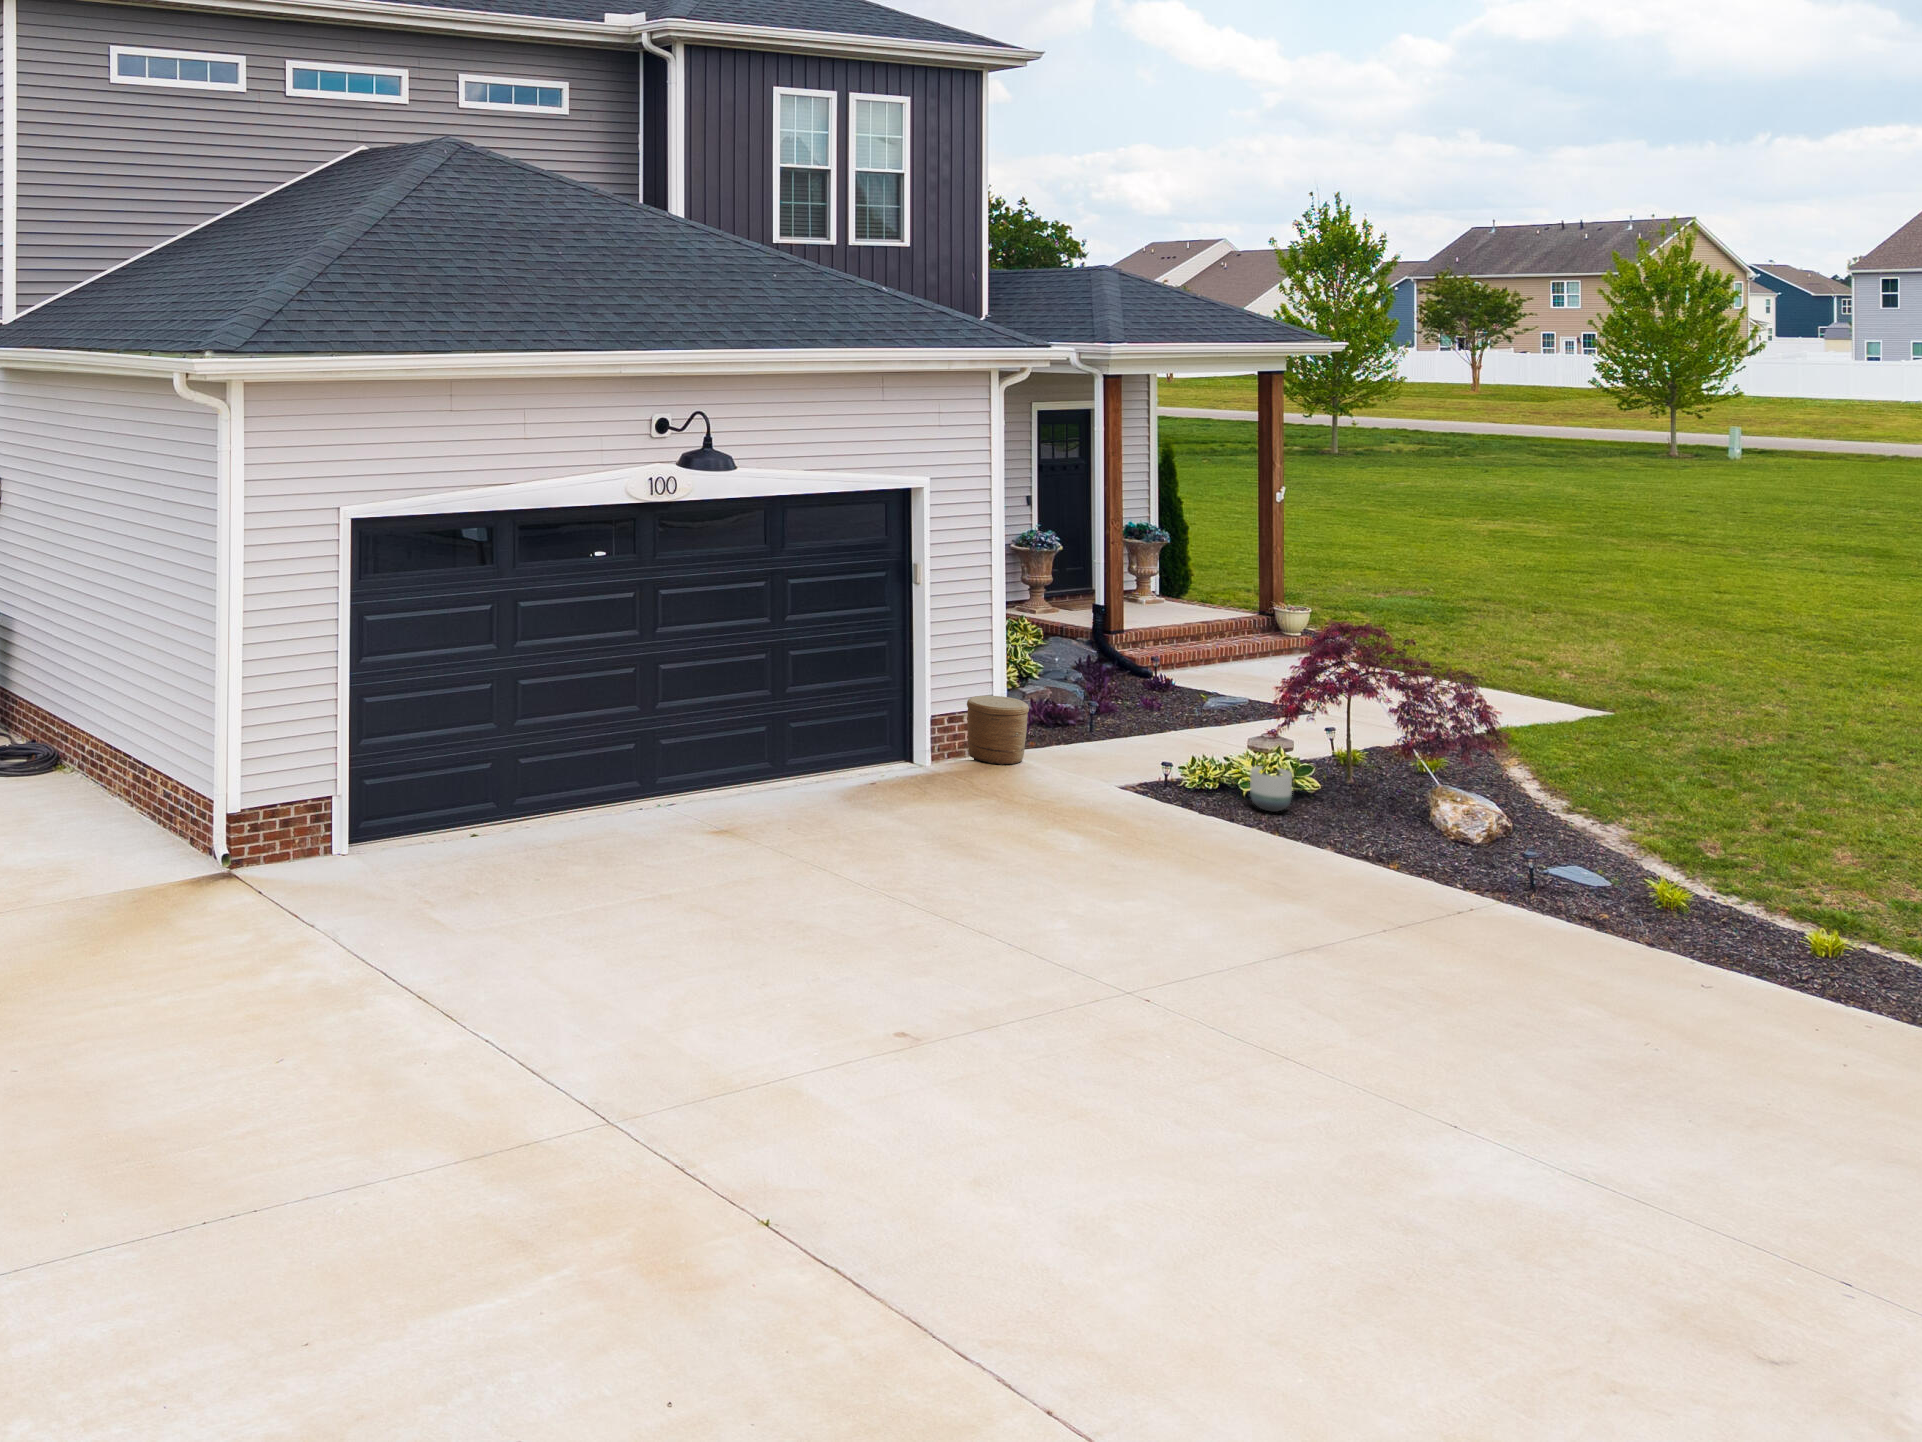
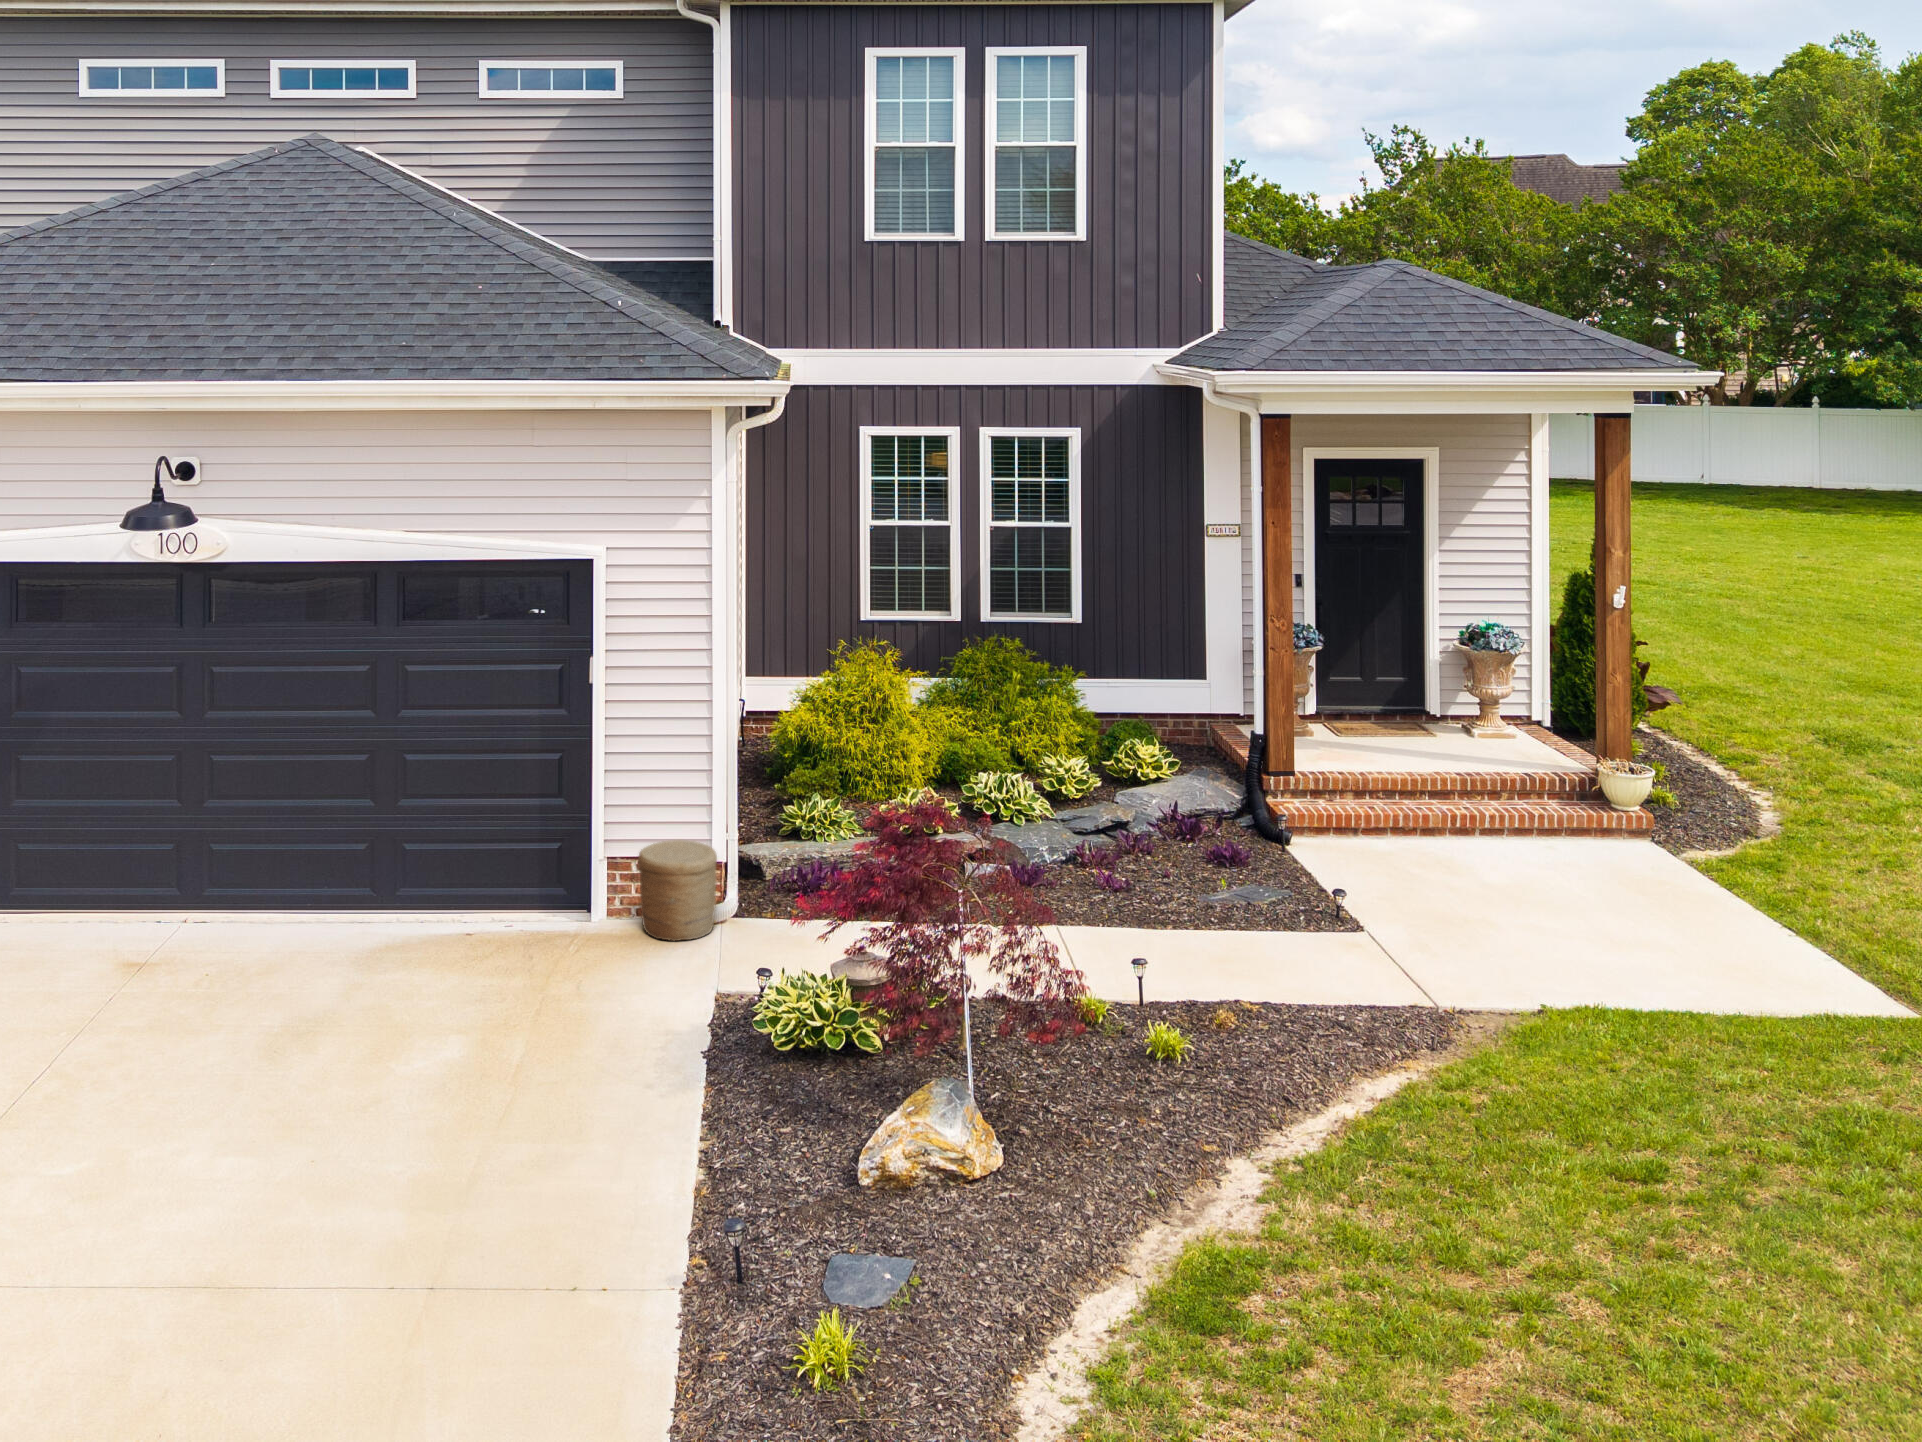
planter: present [1250,766,1292,812] -> none [793,1012,852,1091]

